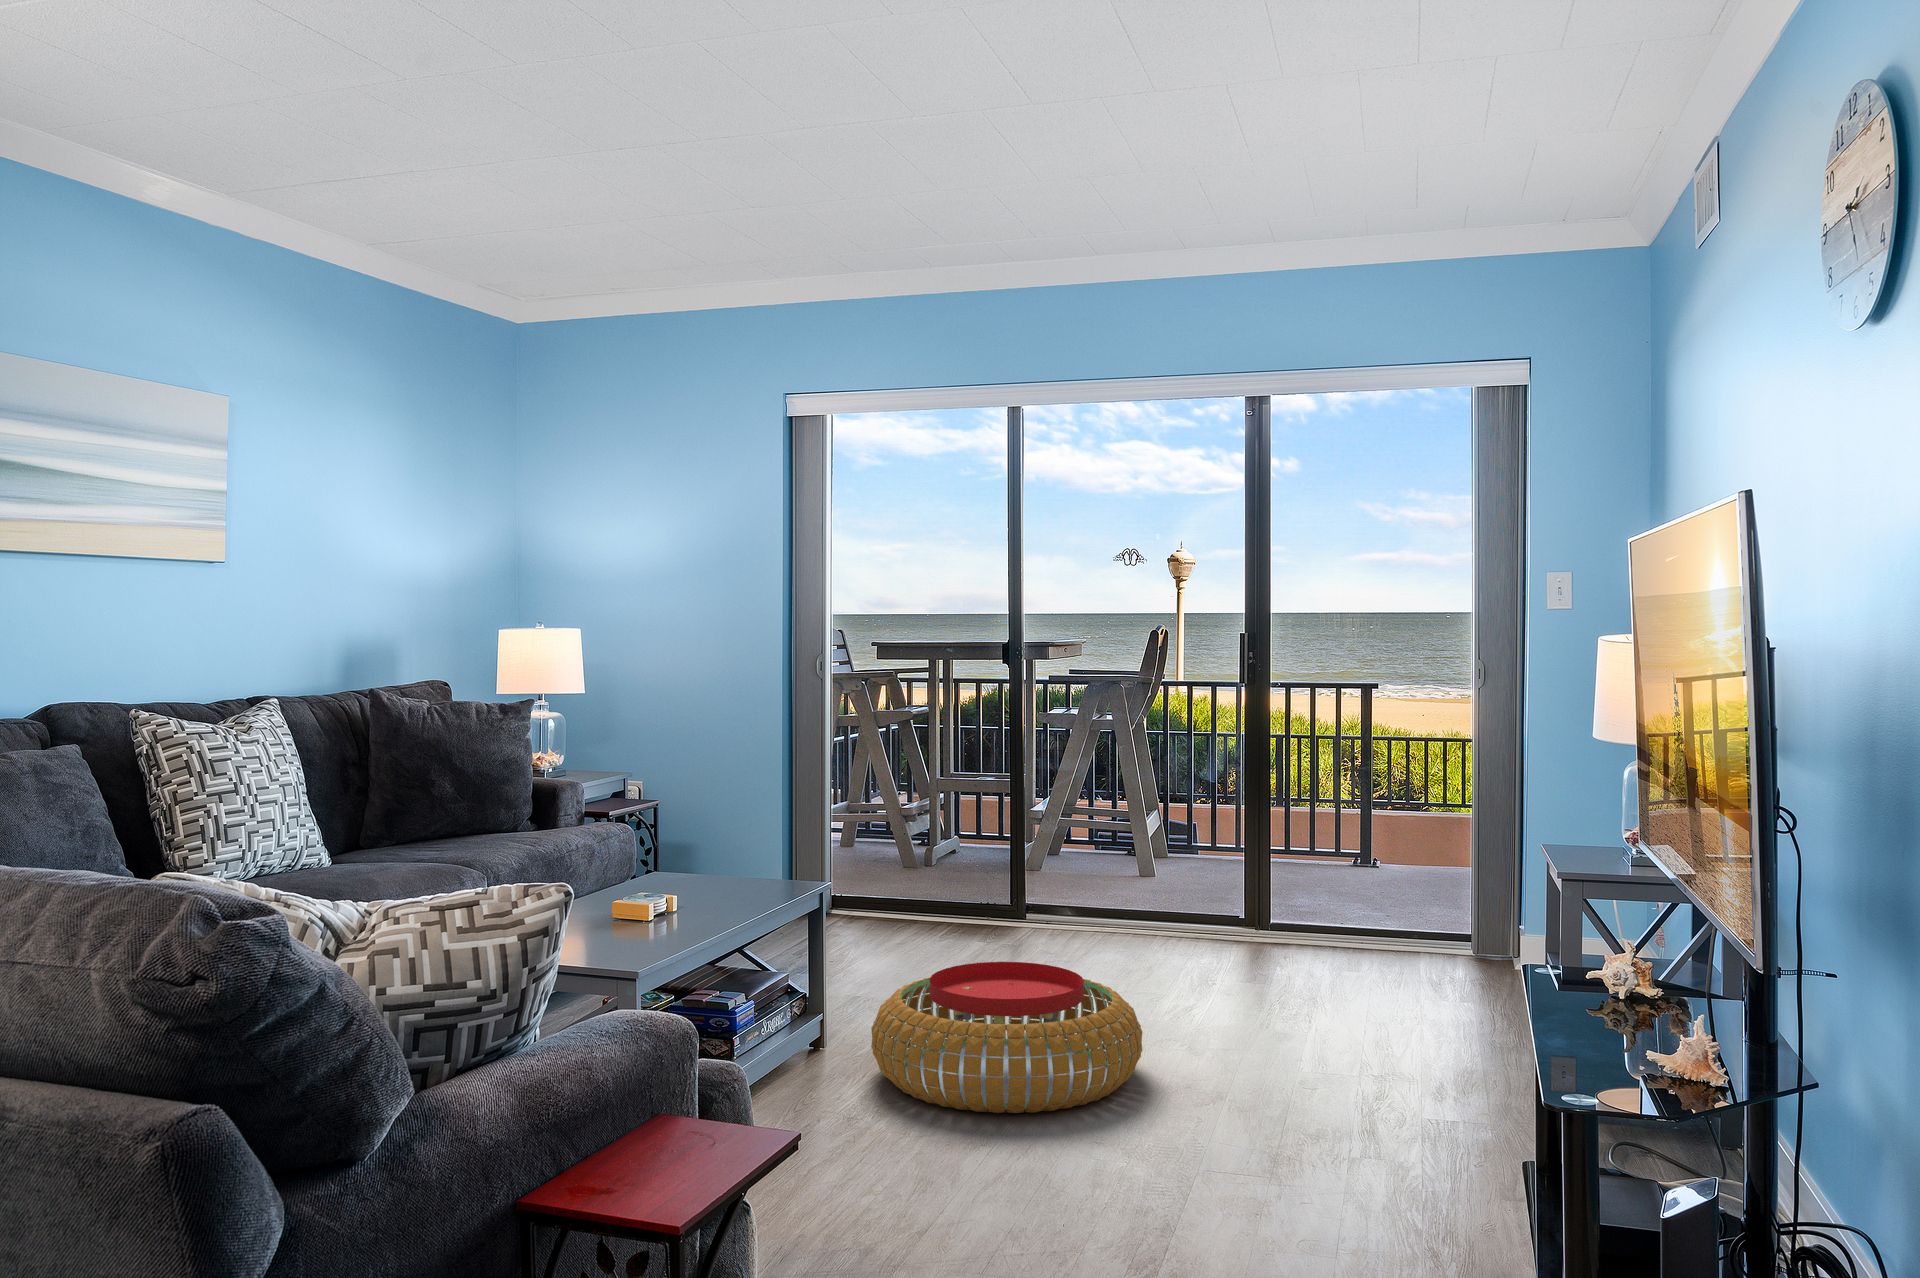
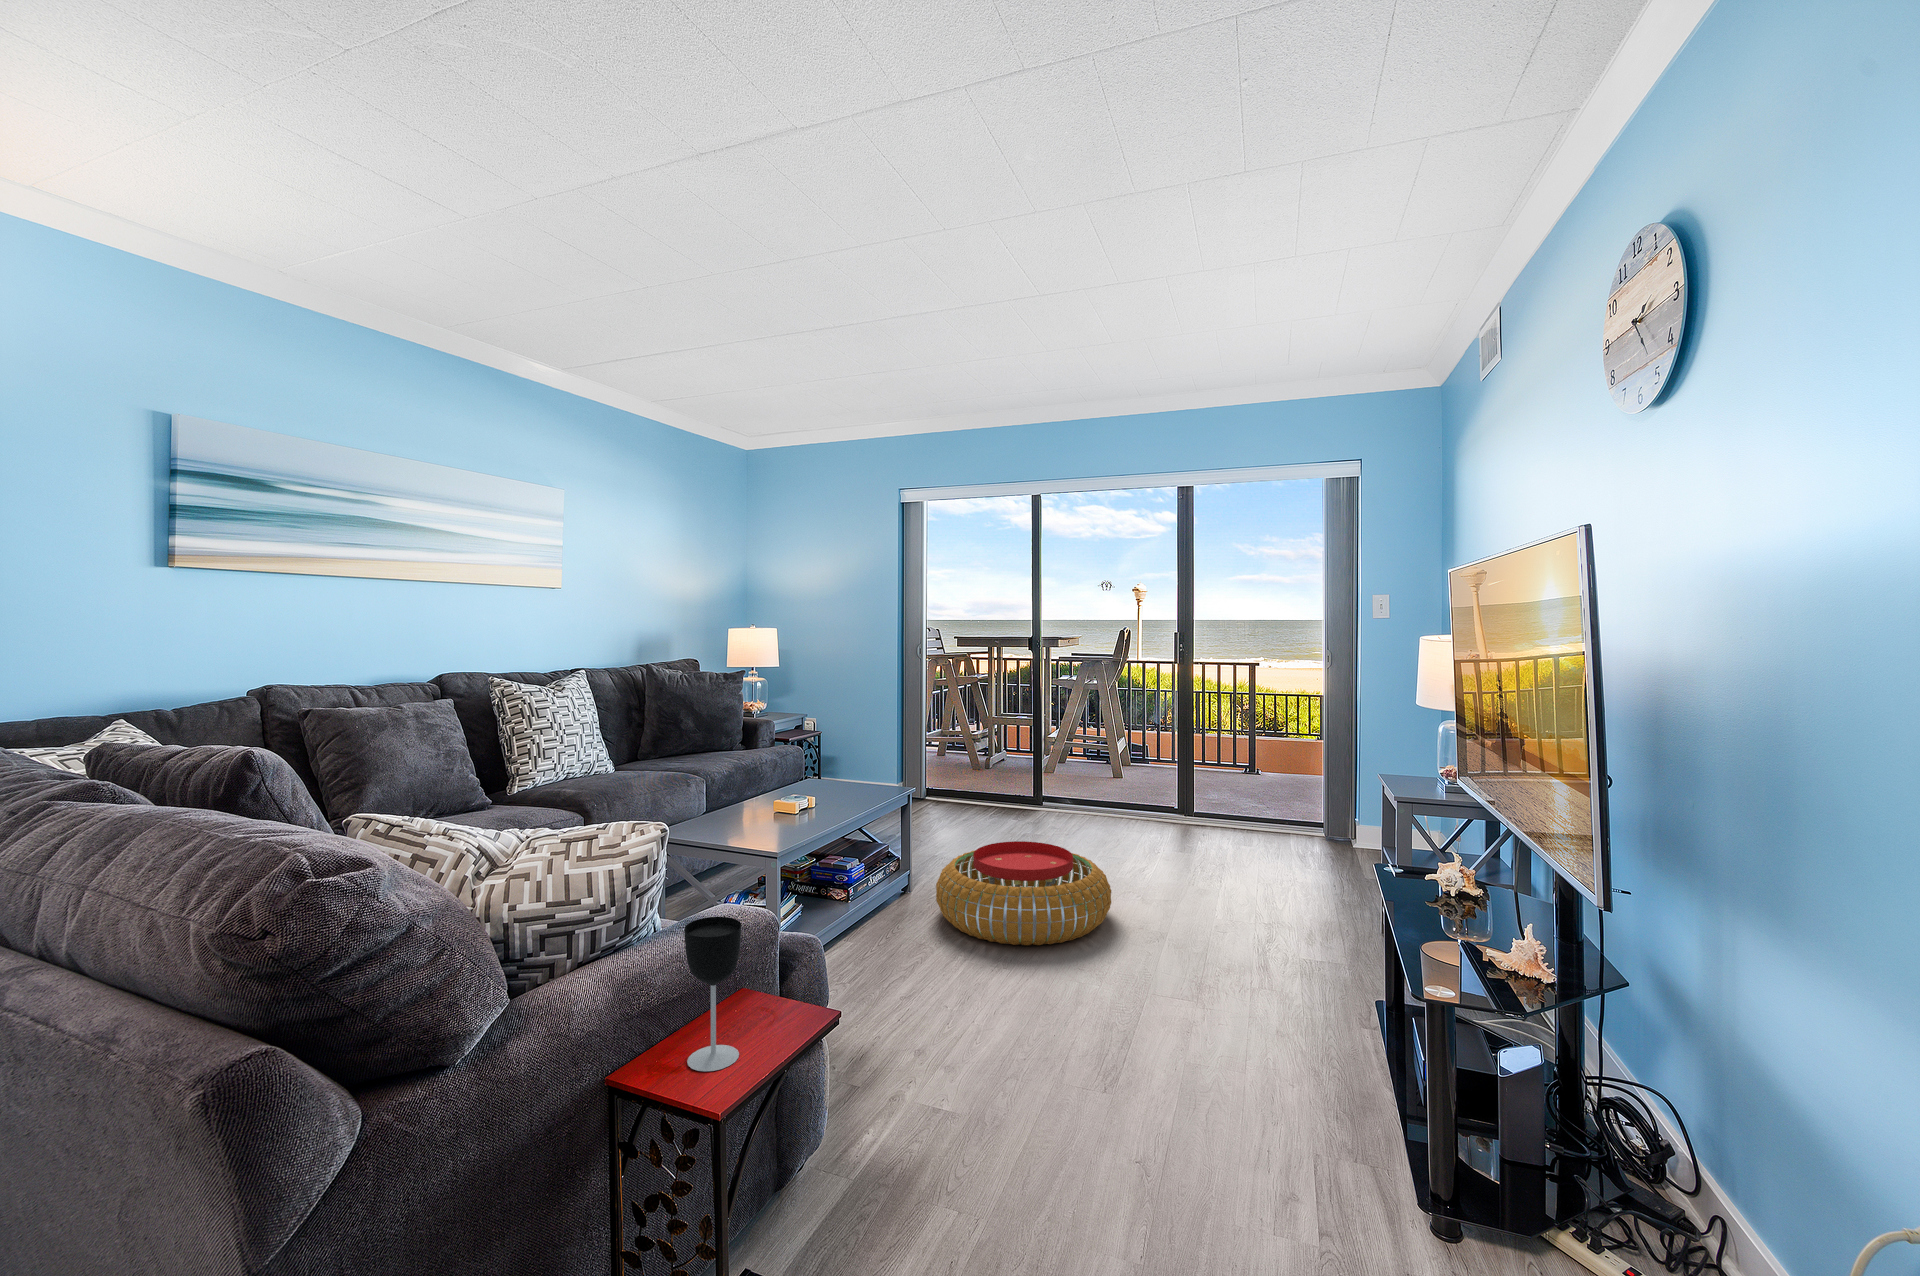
wine glass: none [624,995,696,1186] -> present [684,917,741,1072]

